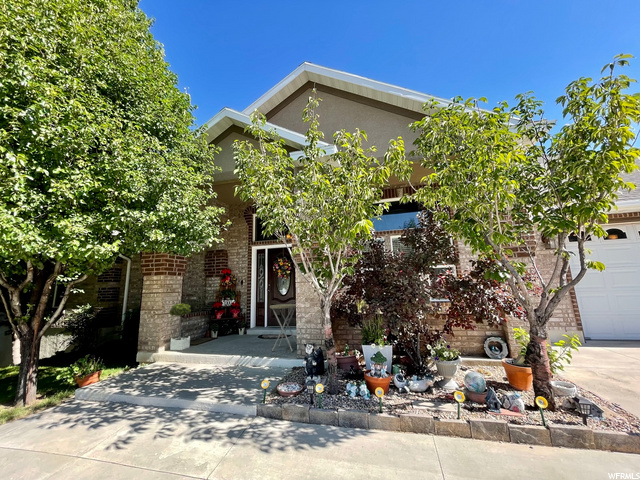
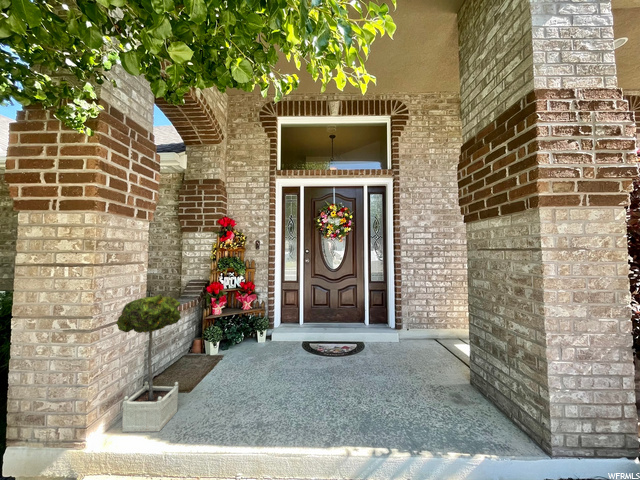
side table: present [270,304,297,352] -> none [419,299,515,439]

